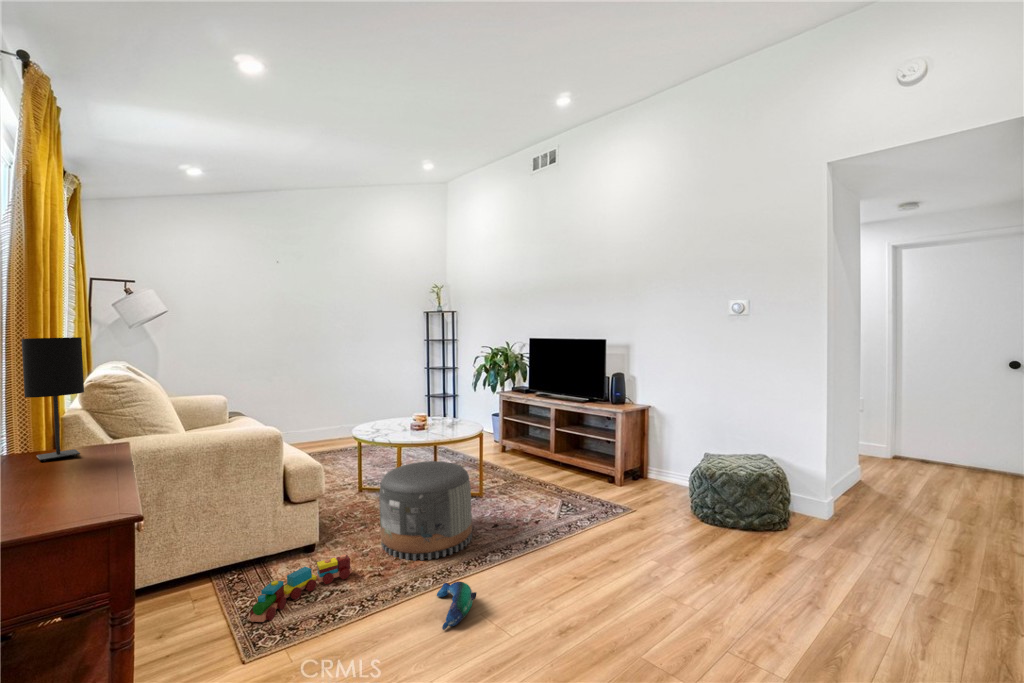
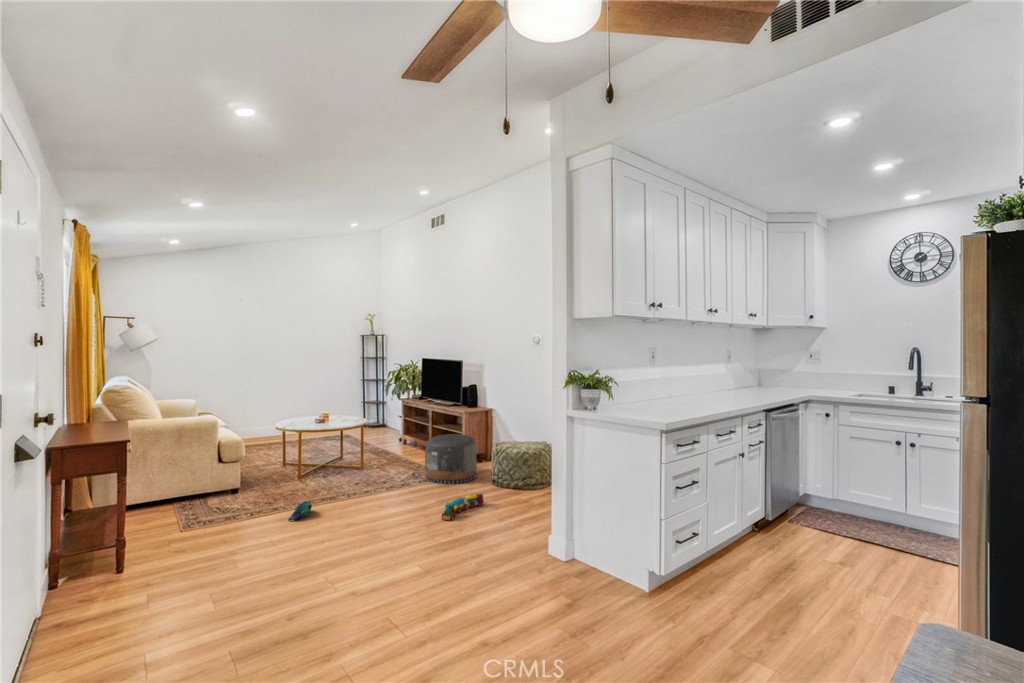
table lamp: present [22,337,84,461] -> none [80,368,108,427]
pouf: present [379,461,472,561] -> present [425,434,477,484]
toy train: present [250,554,352,622] -> present [442,493,484,520]

